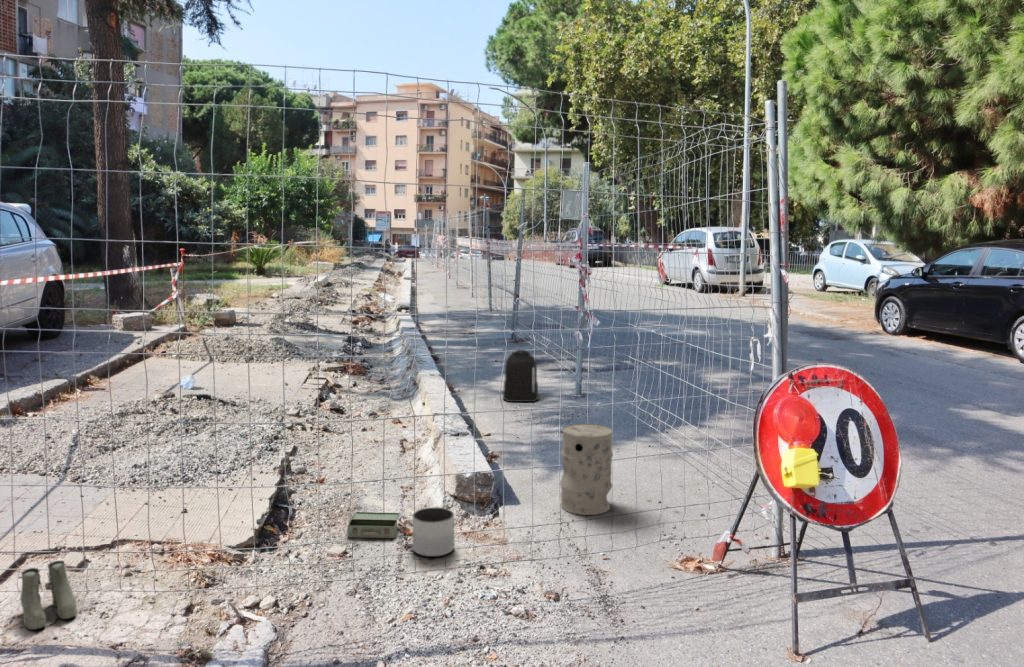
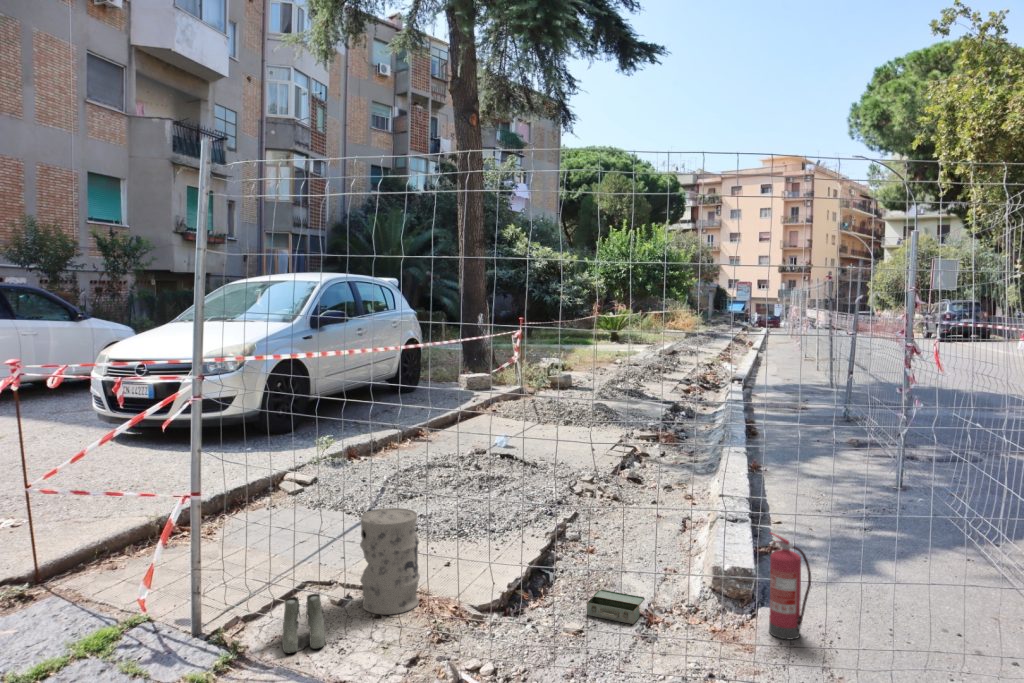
backpack: present [503,350,538,402] -> none [816,429,860,491]
trash can: present [560,424,613,515] -> present [360,508,420,615]
fire extinguisher: none [507,440,545,529] -> present [769,533,811,639]
planter: present [413,507,454,557] -> none [647,597,694,653]

